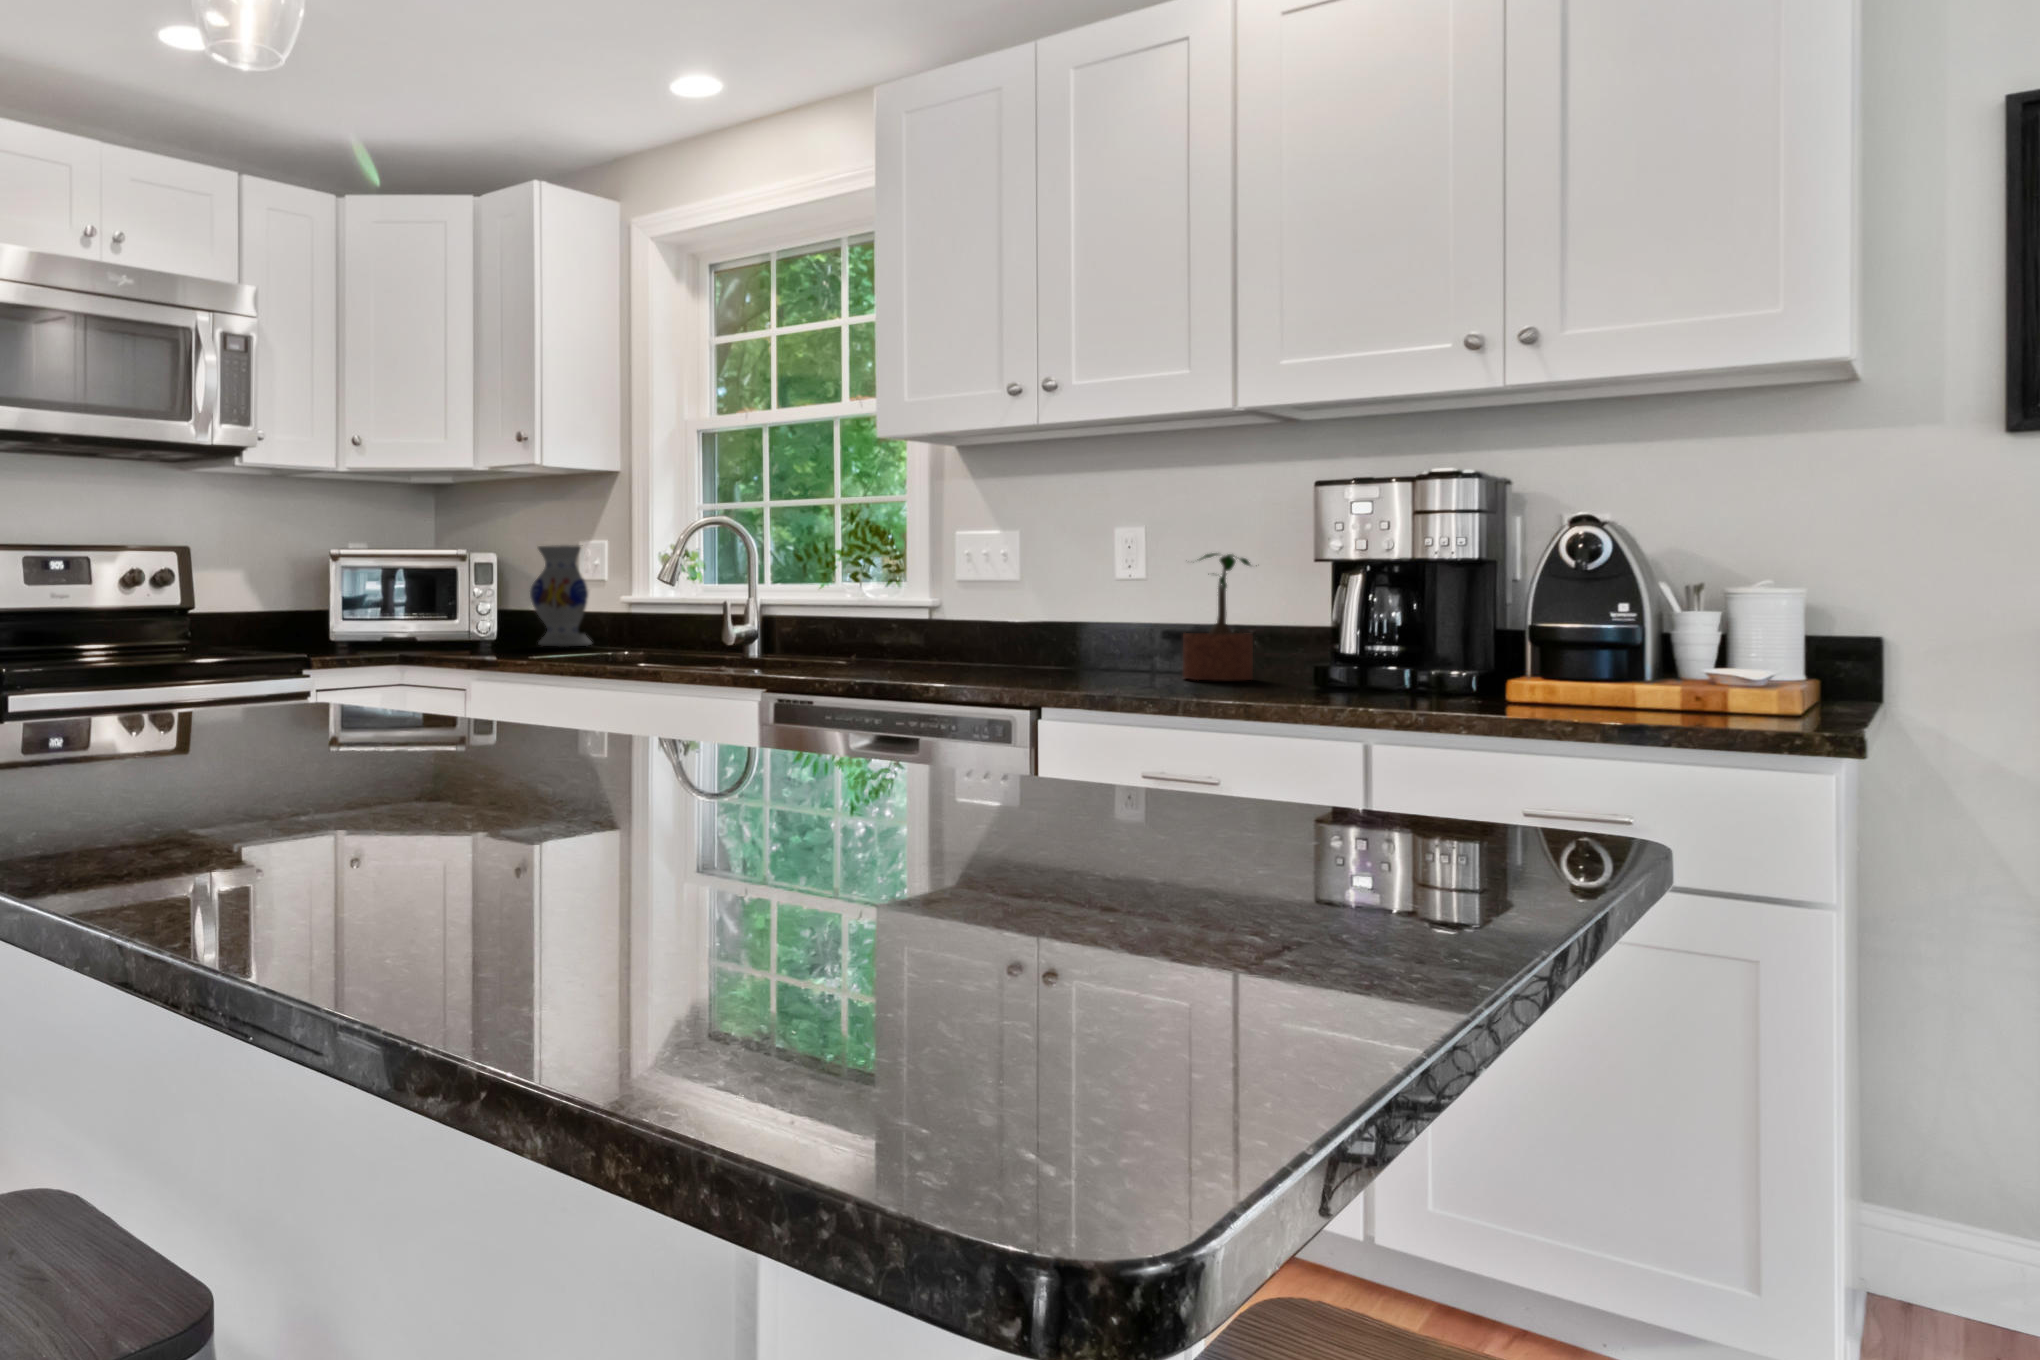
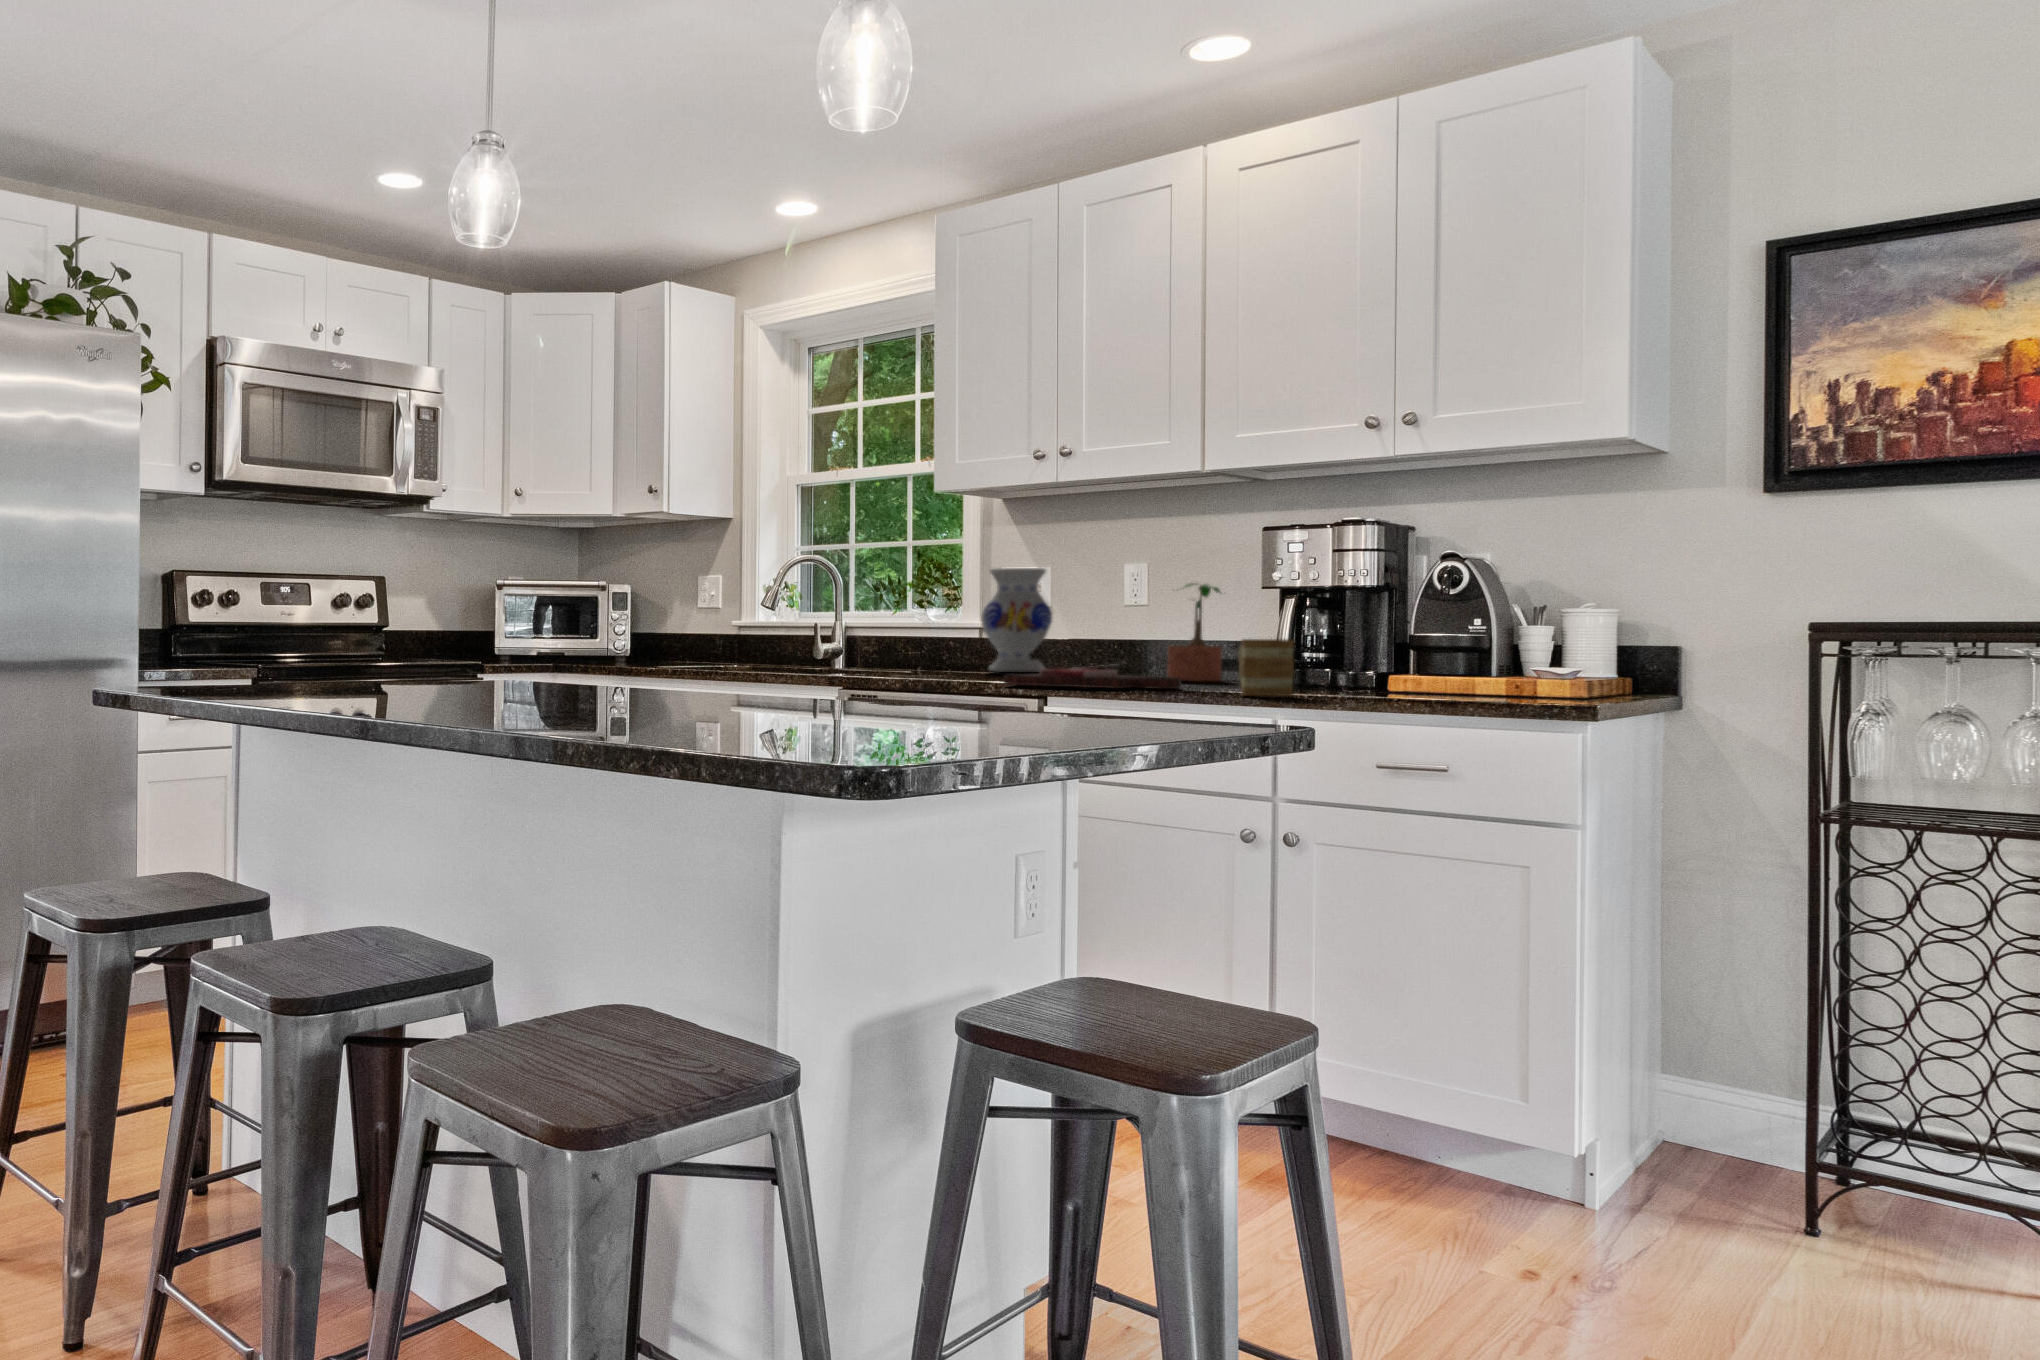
vase: present [530,545,592,647] -> present [981,568,1052,672]
mug: none [1301,633,1385,713] -> present [1238,639,1294,697]
cutting board: none [979,663,1216,697] -> present [1003,666,1181,689]

